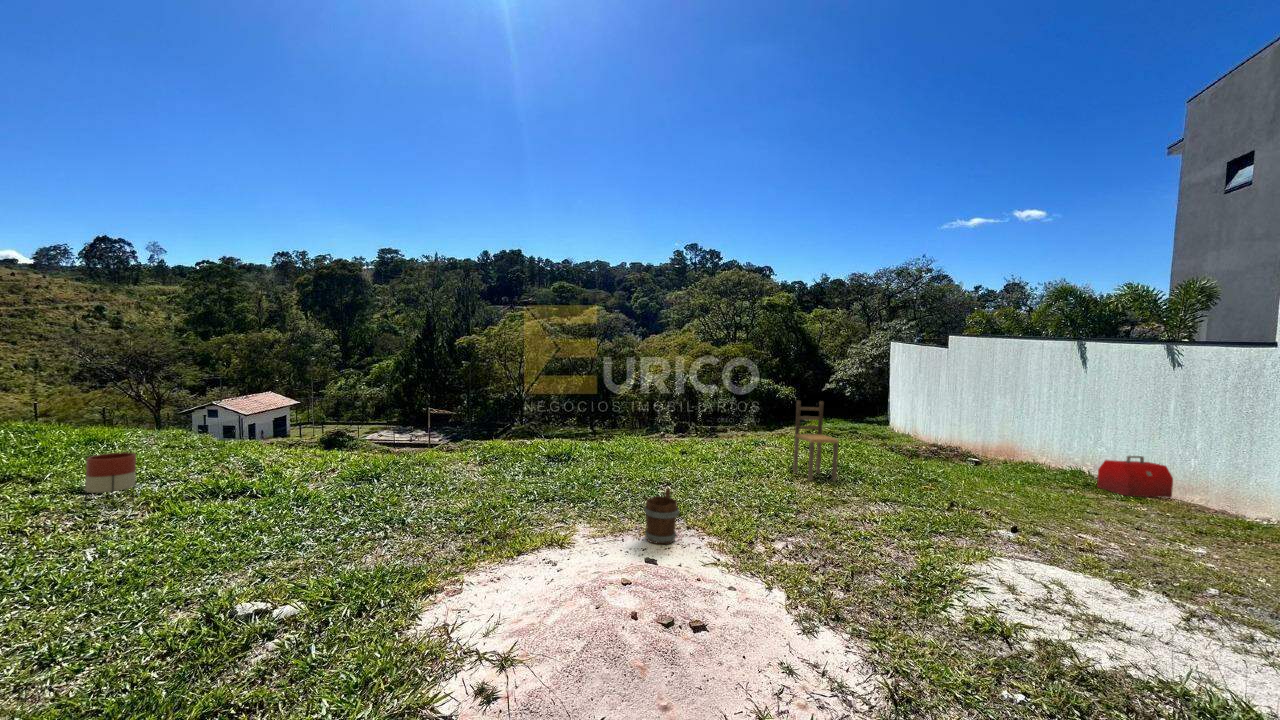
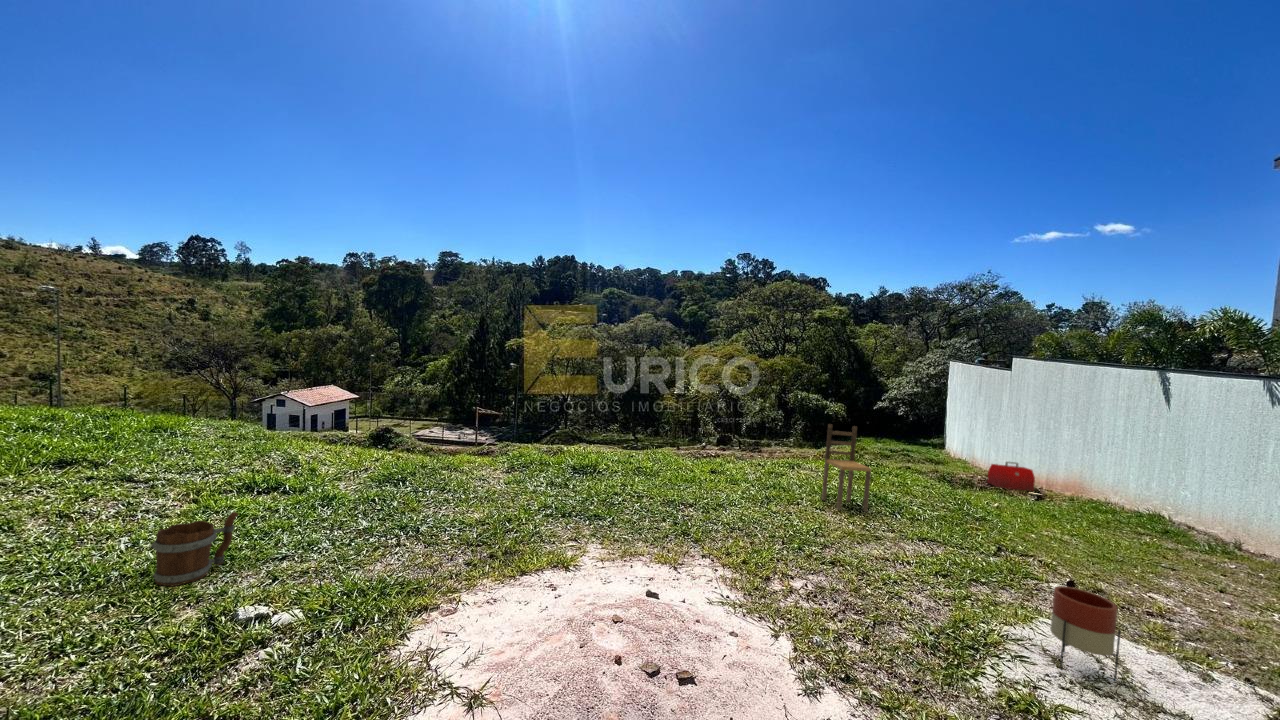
planter: present [85,452,136,510] -> present [1050,586,1121,680]
toolbox: present [1097,456,1173,498] -> present [987,462,1035,491]
bucket: present [644,489,680,544] -> present [151,512,238,586]

